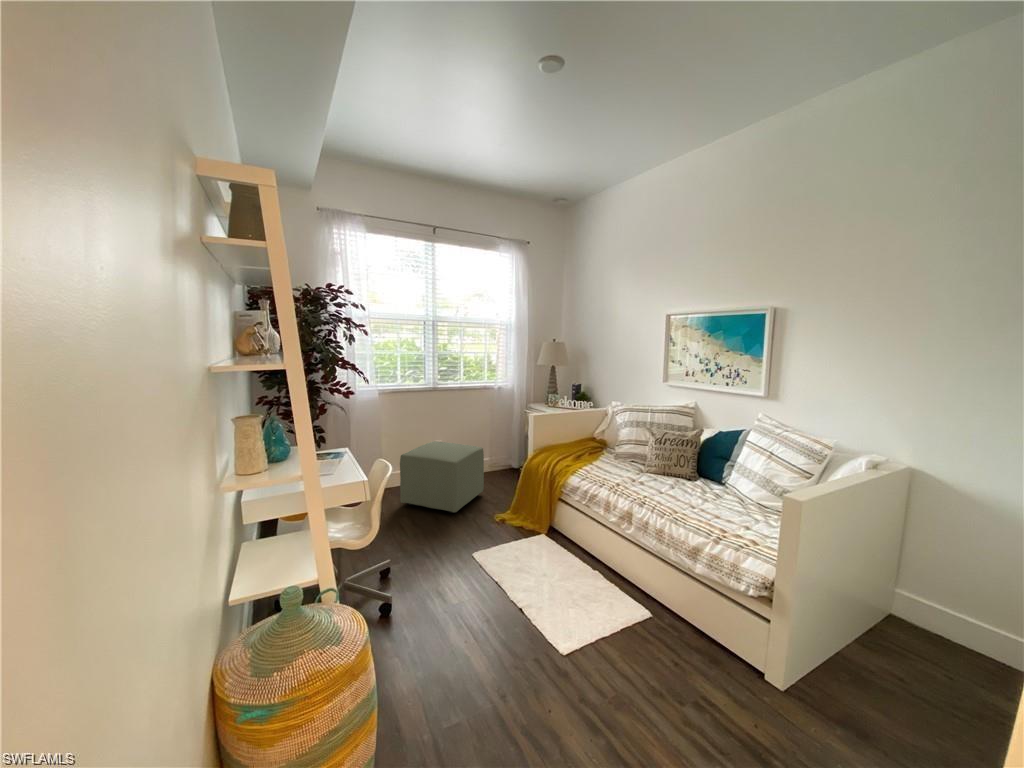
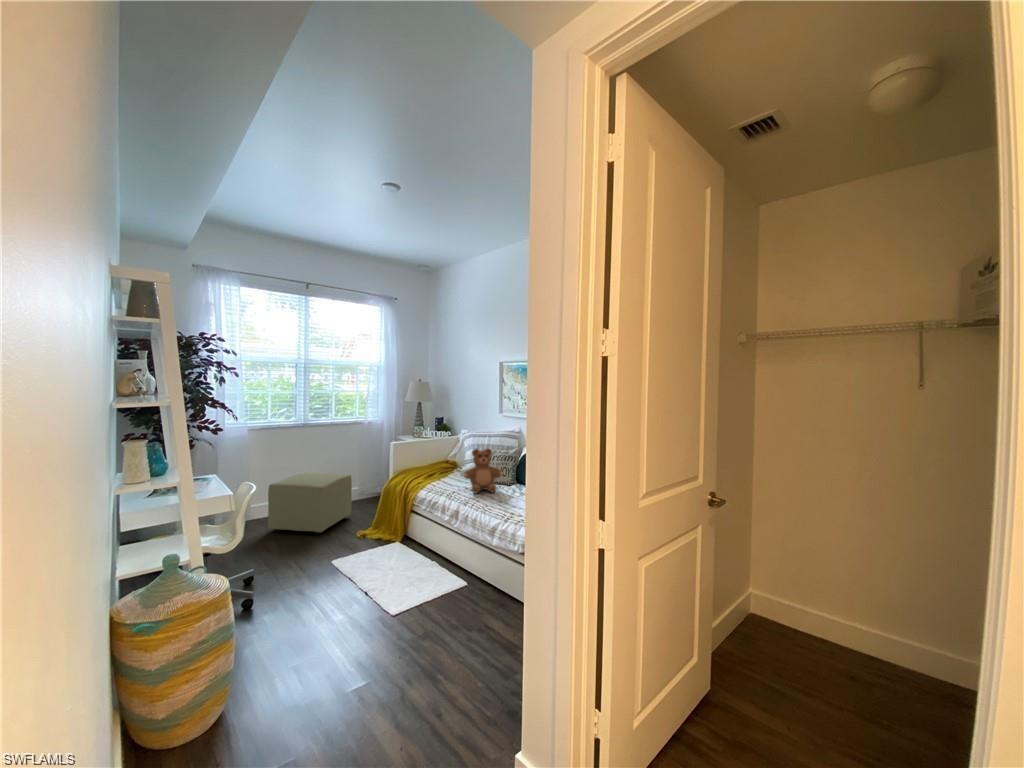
teddy bear: none [630,430,686,489] -> present [463,448,503,493]

